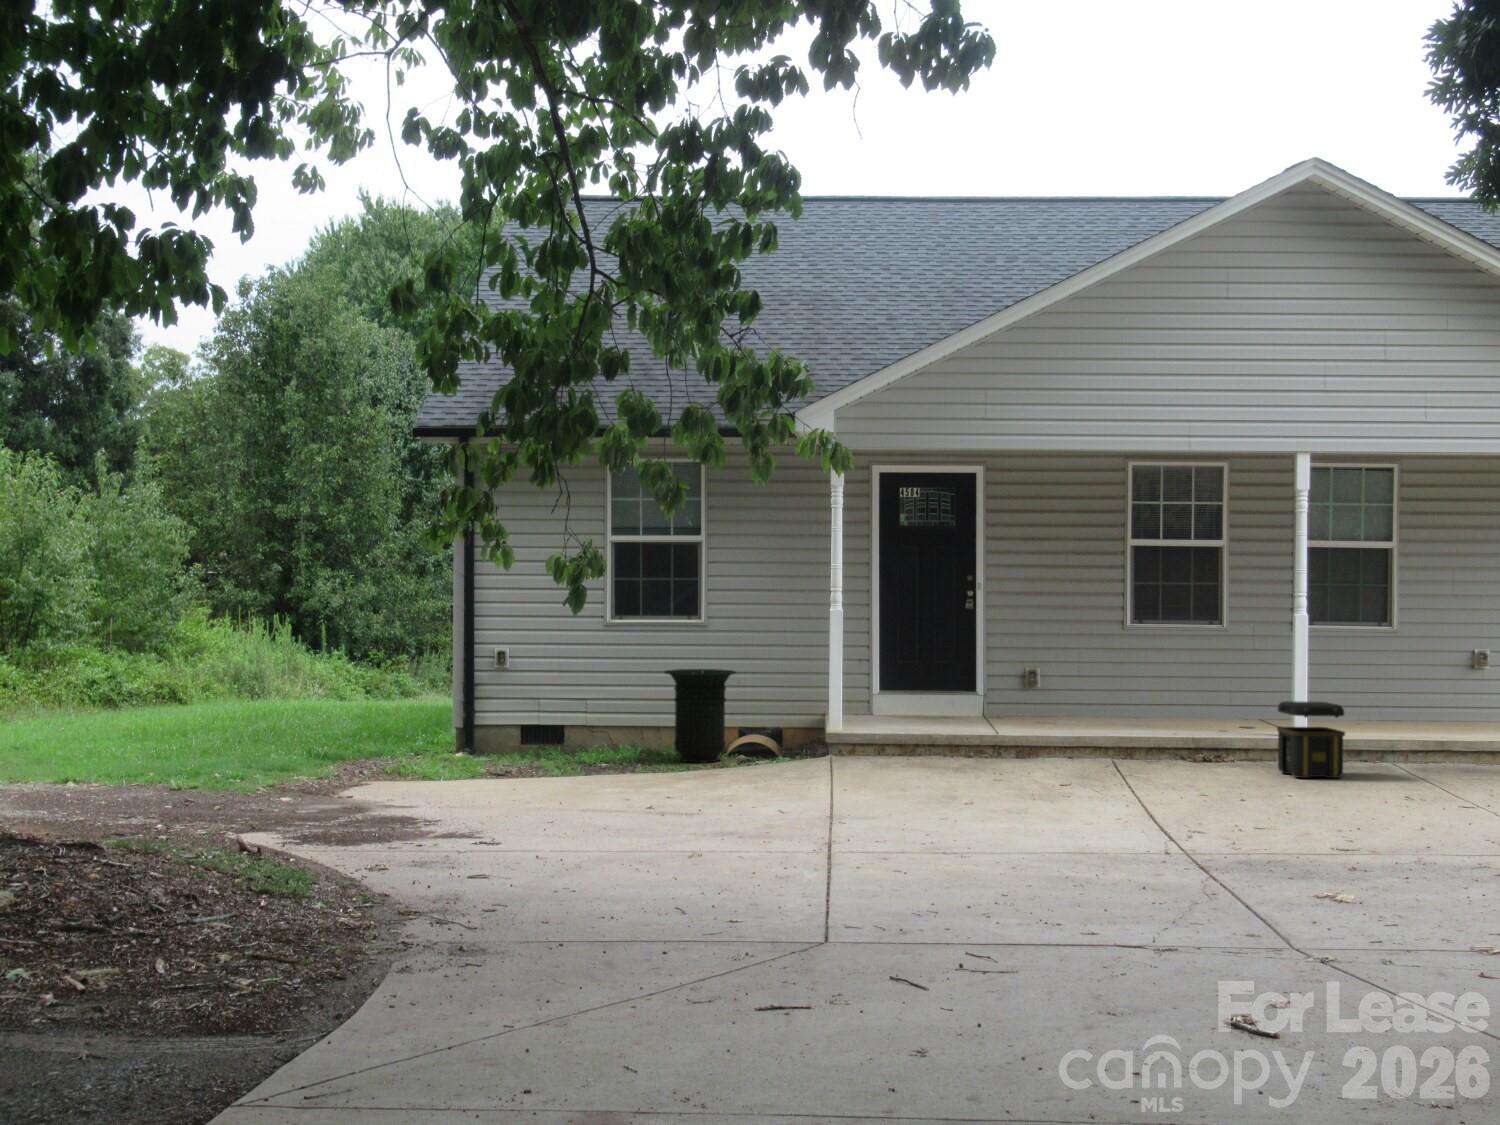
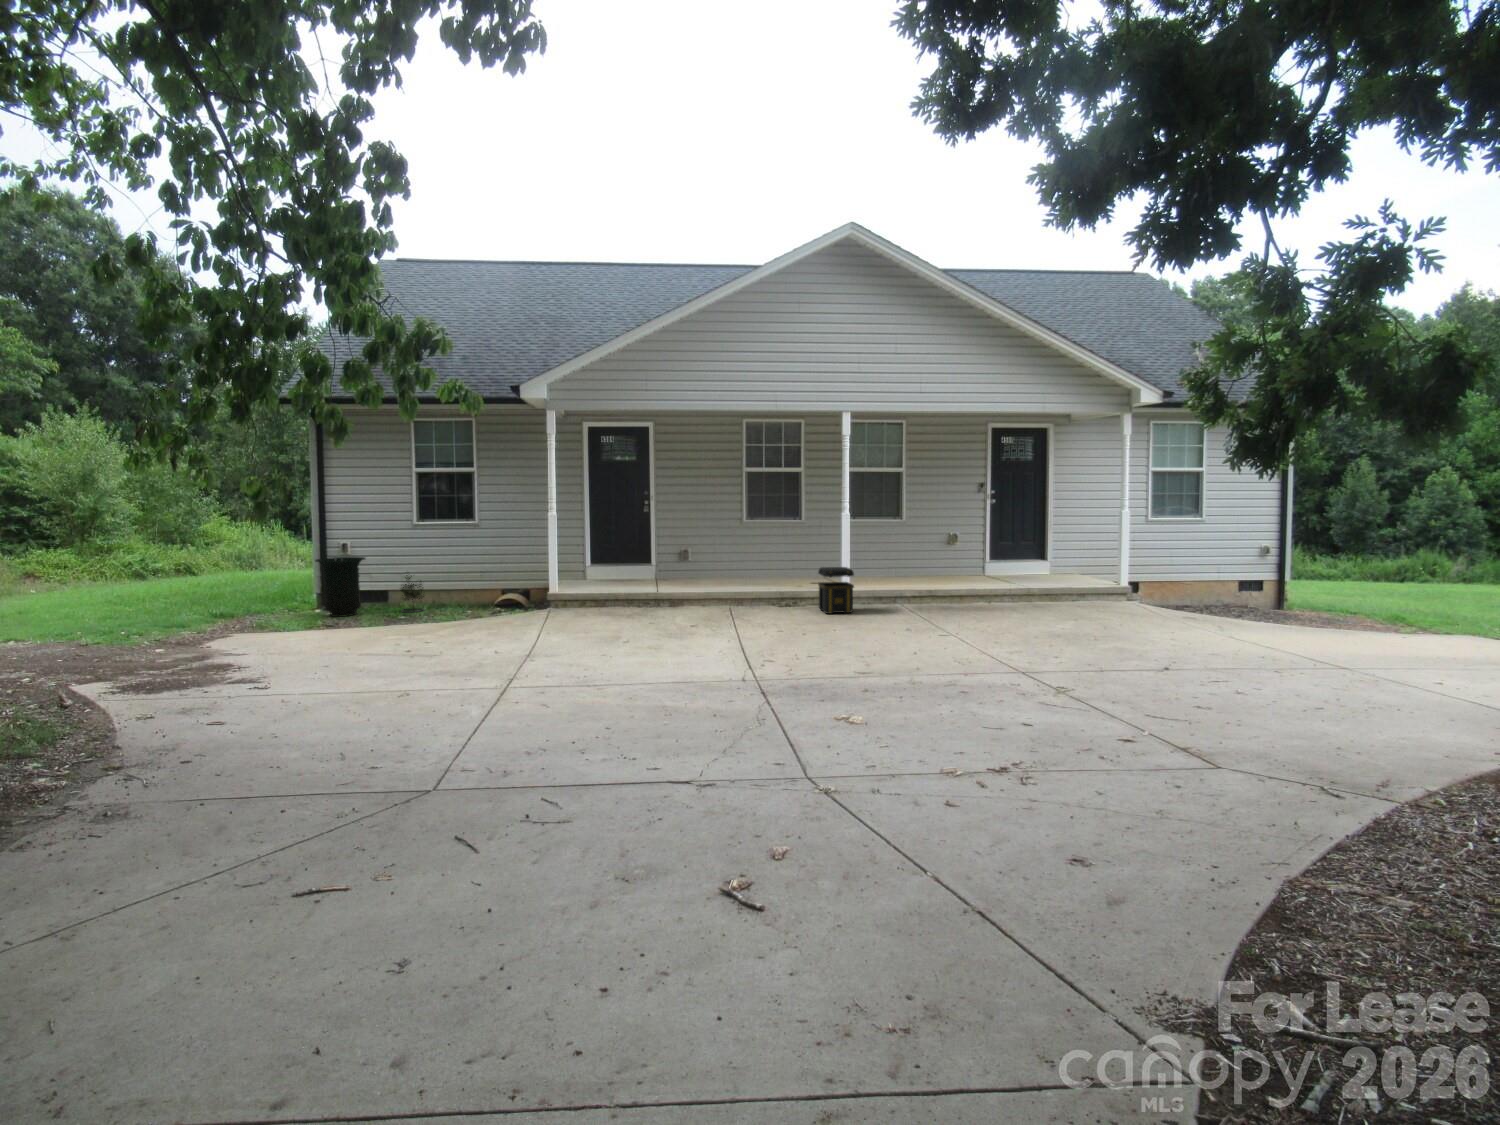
trash can: present [664,669,736,763] -> present [315,557,365,617]
potted tree: none [583,692,623,760] -> present [401,575,425,613]

